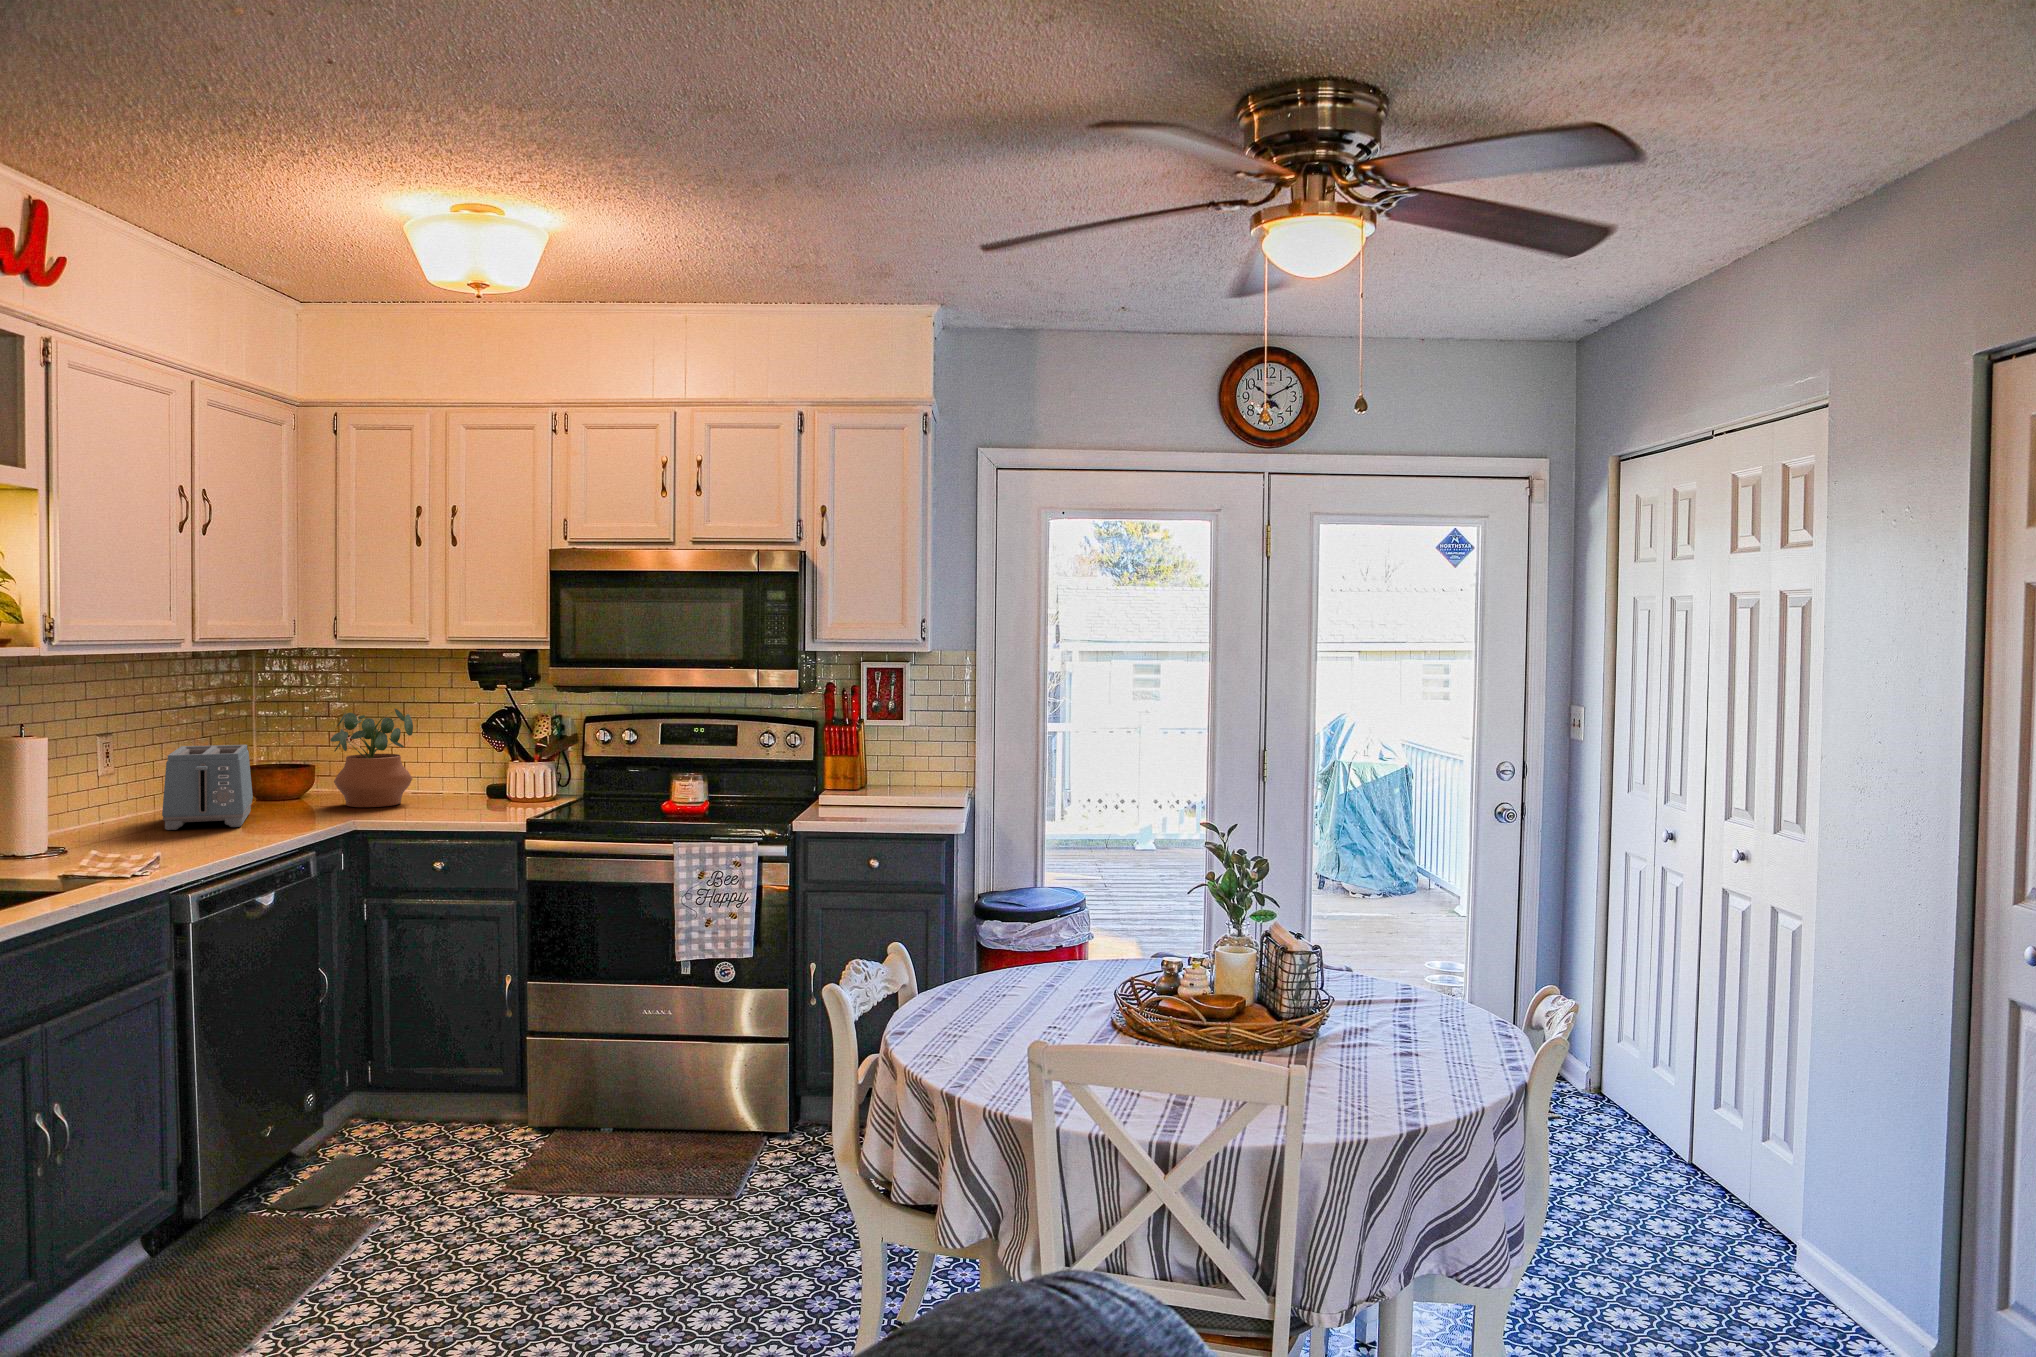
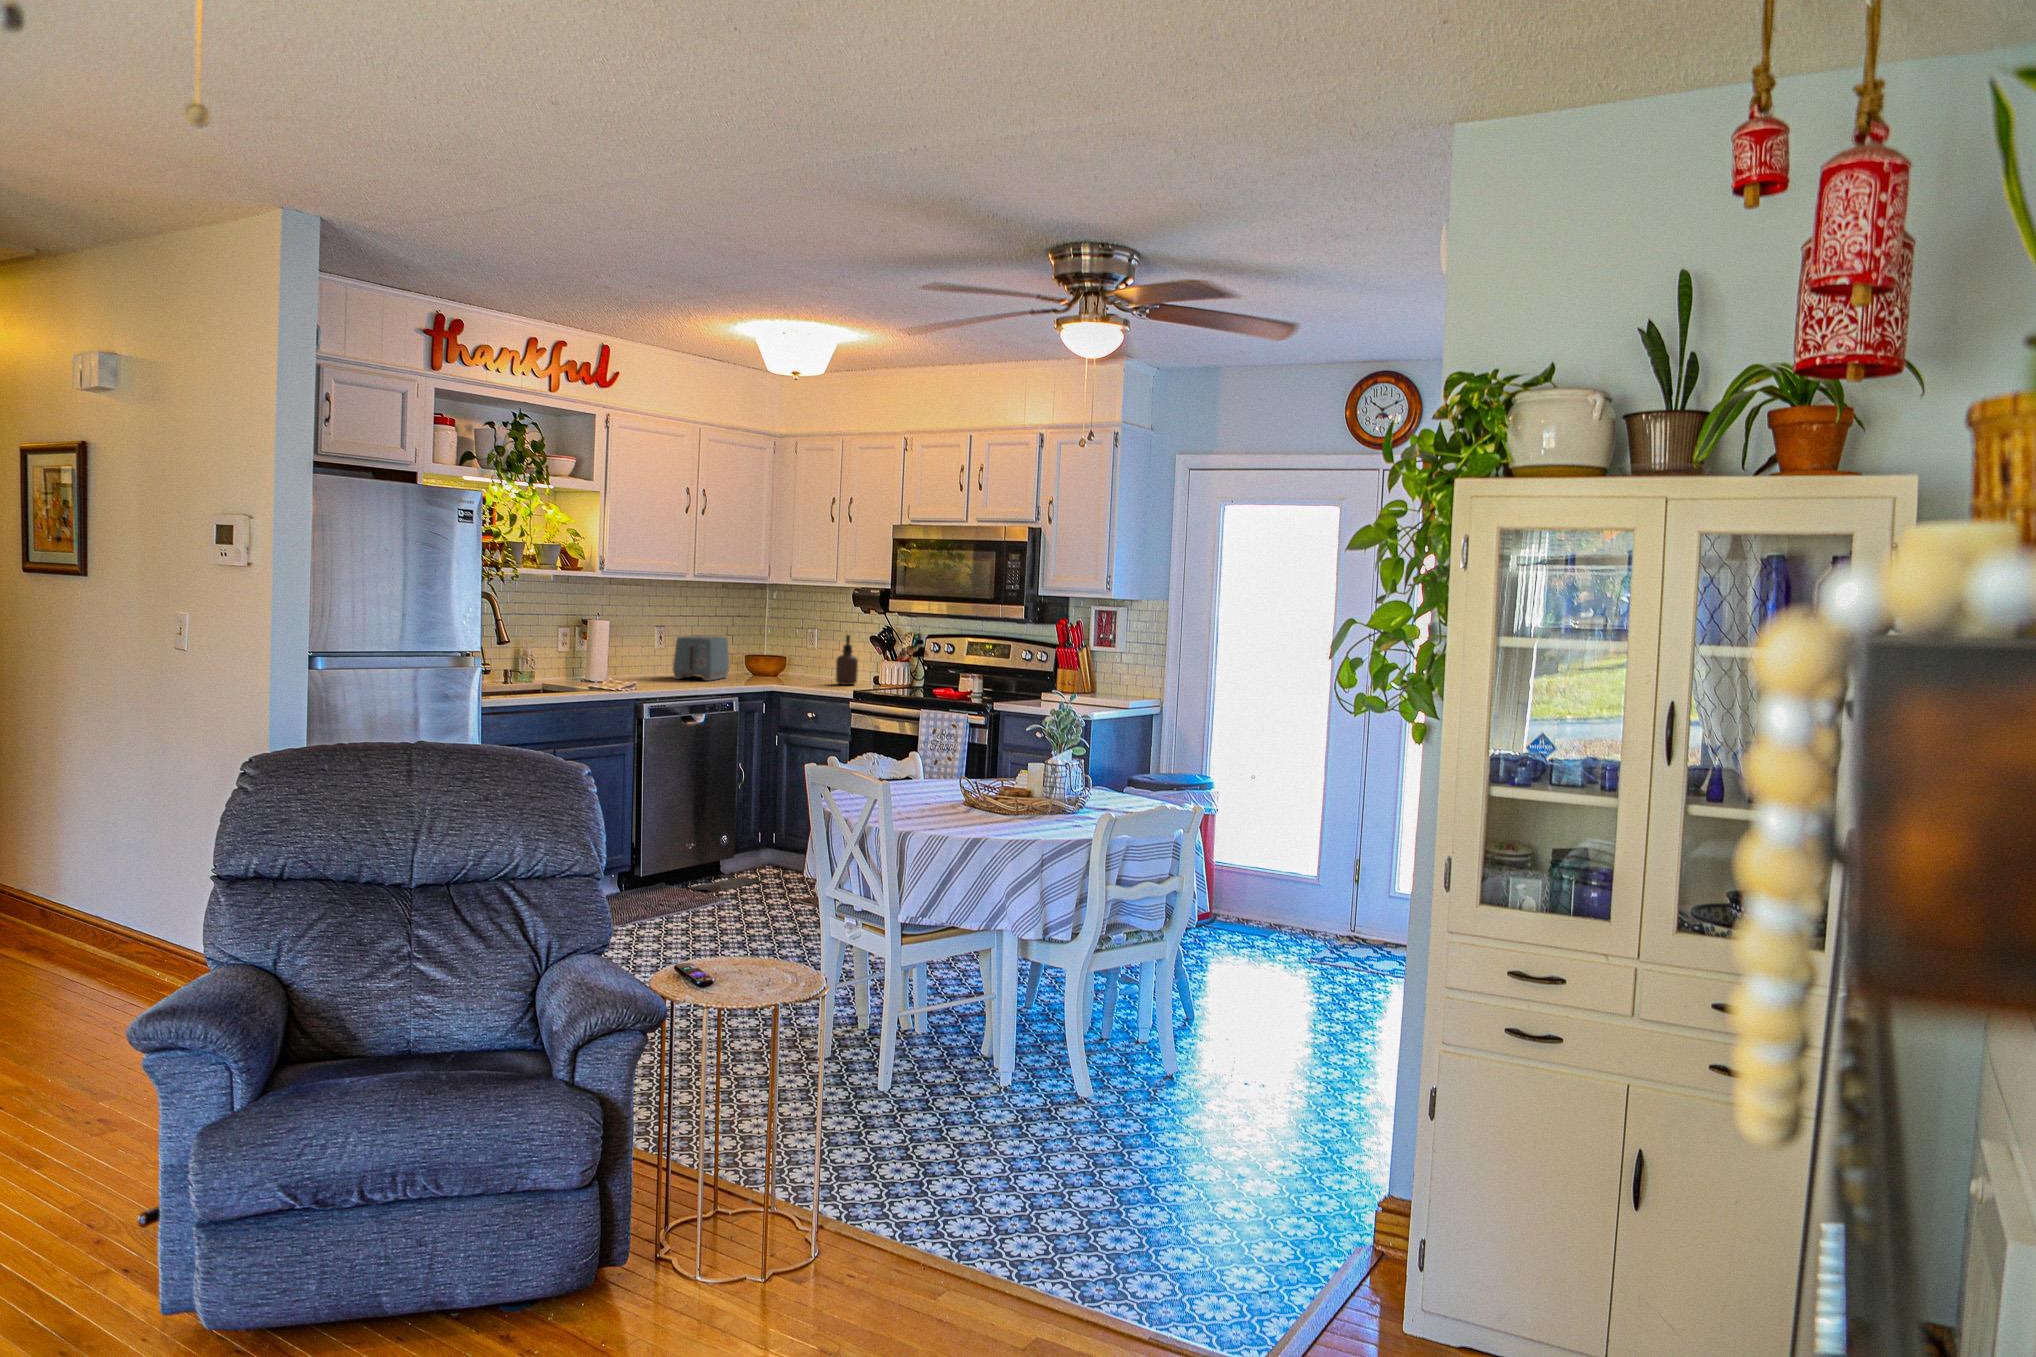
potted plant: present [330,709,413,807] -> none [775,622,819,682]
soap dispenser: none [448,724,485,804] -> present [835,635,858,685]

